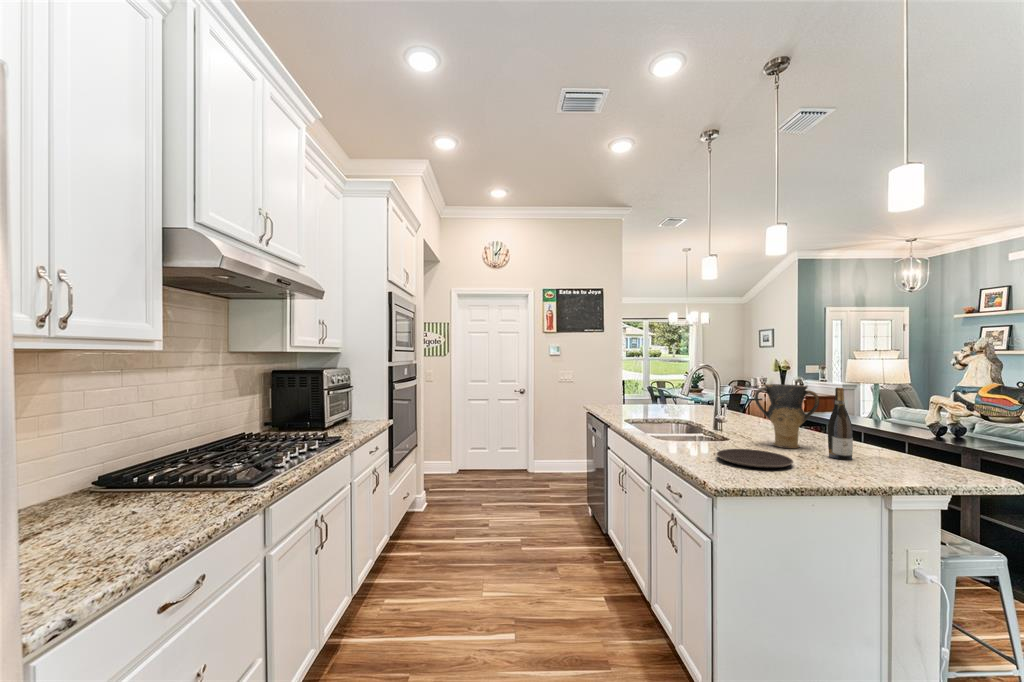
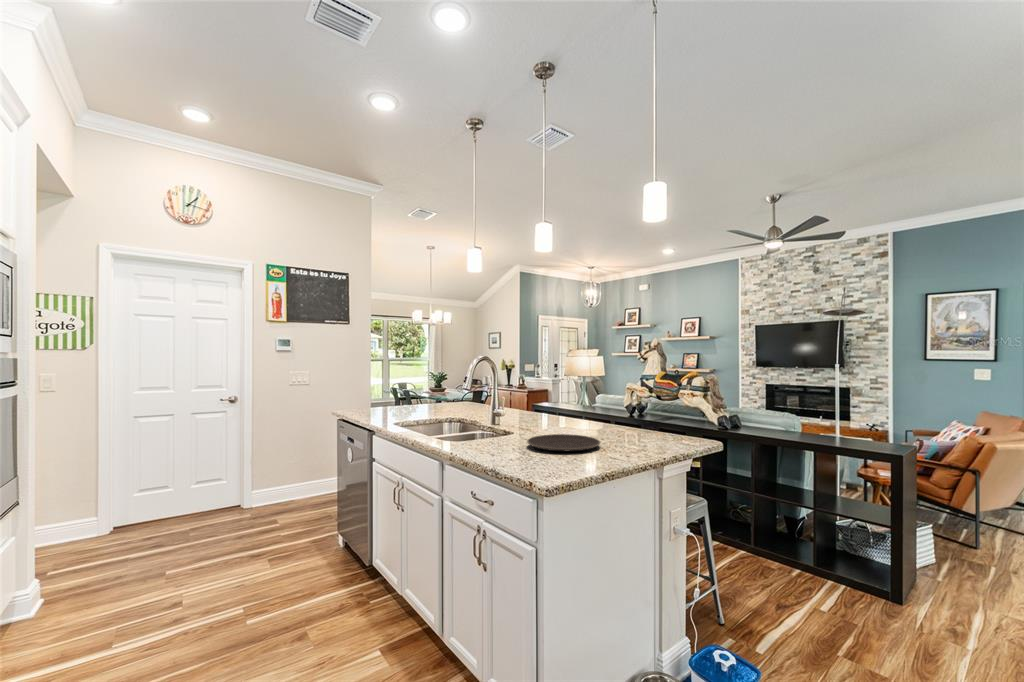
vase: present [755,384,819,448] -> none [544,367,598,430]
wine bottle: present [828,388,853,460] -> none [611,366,631,434]

